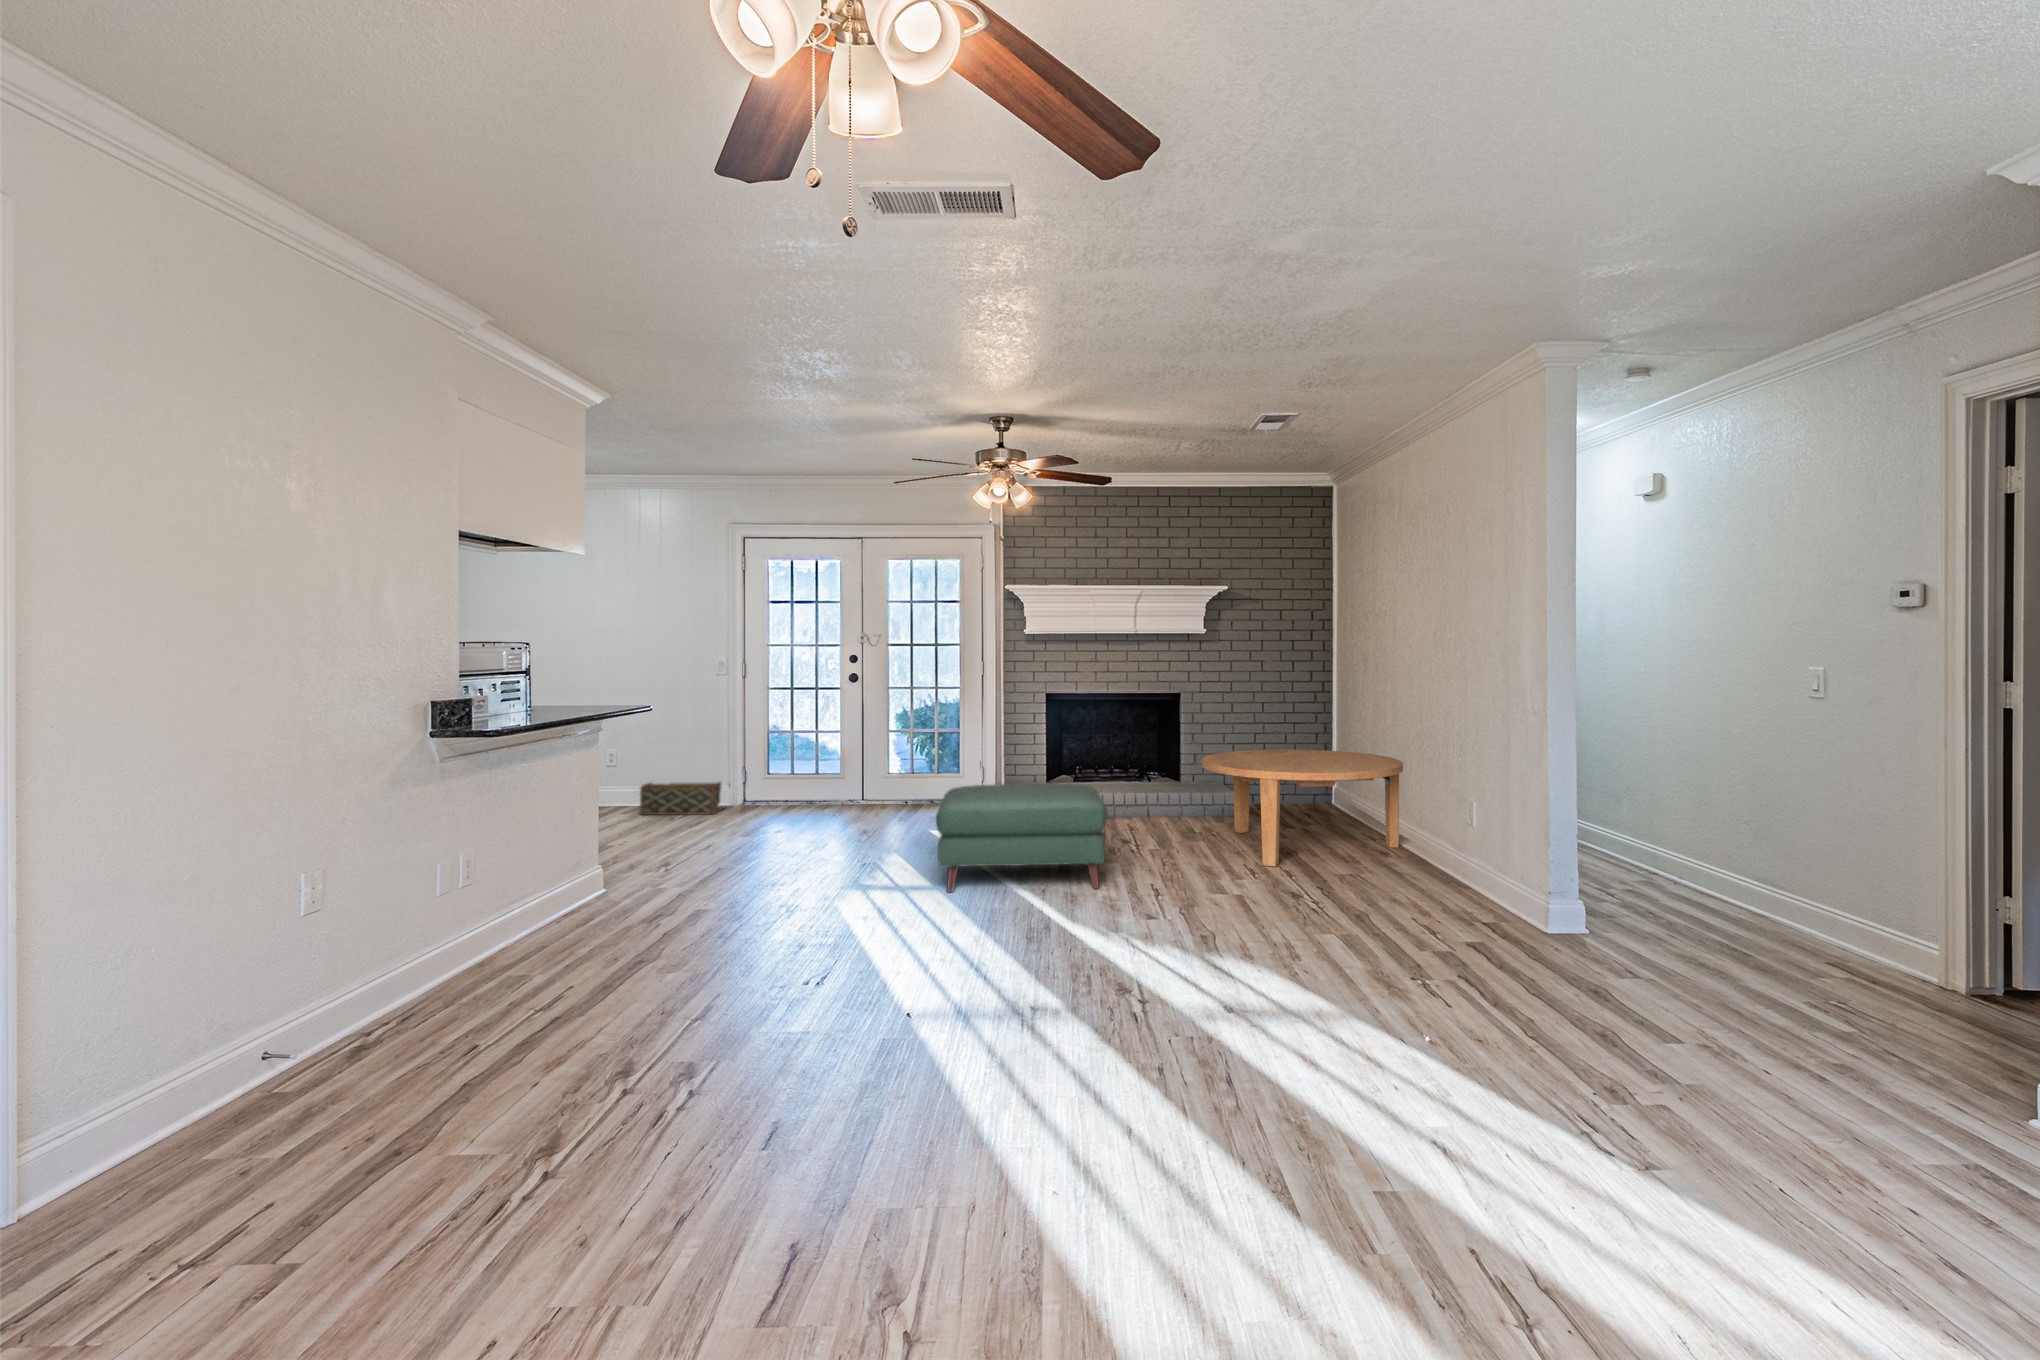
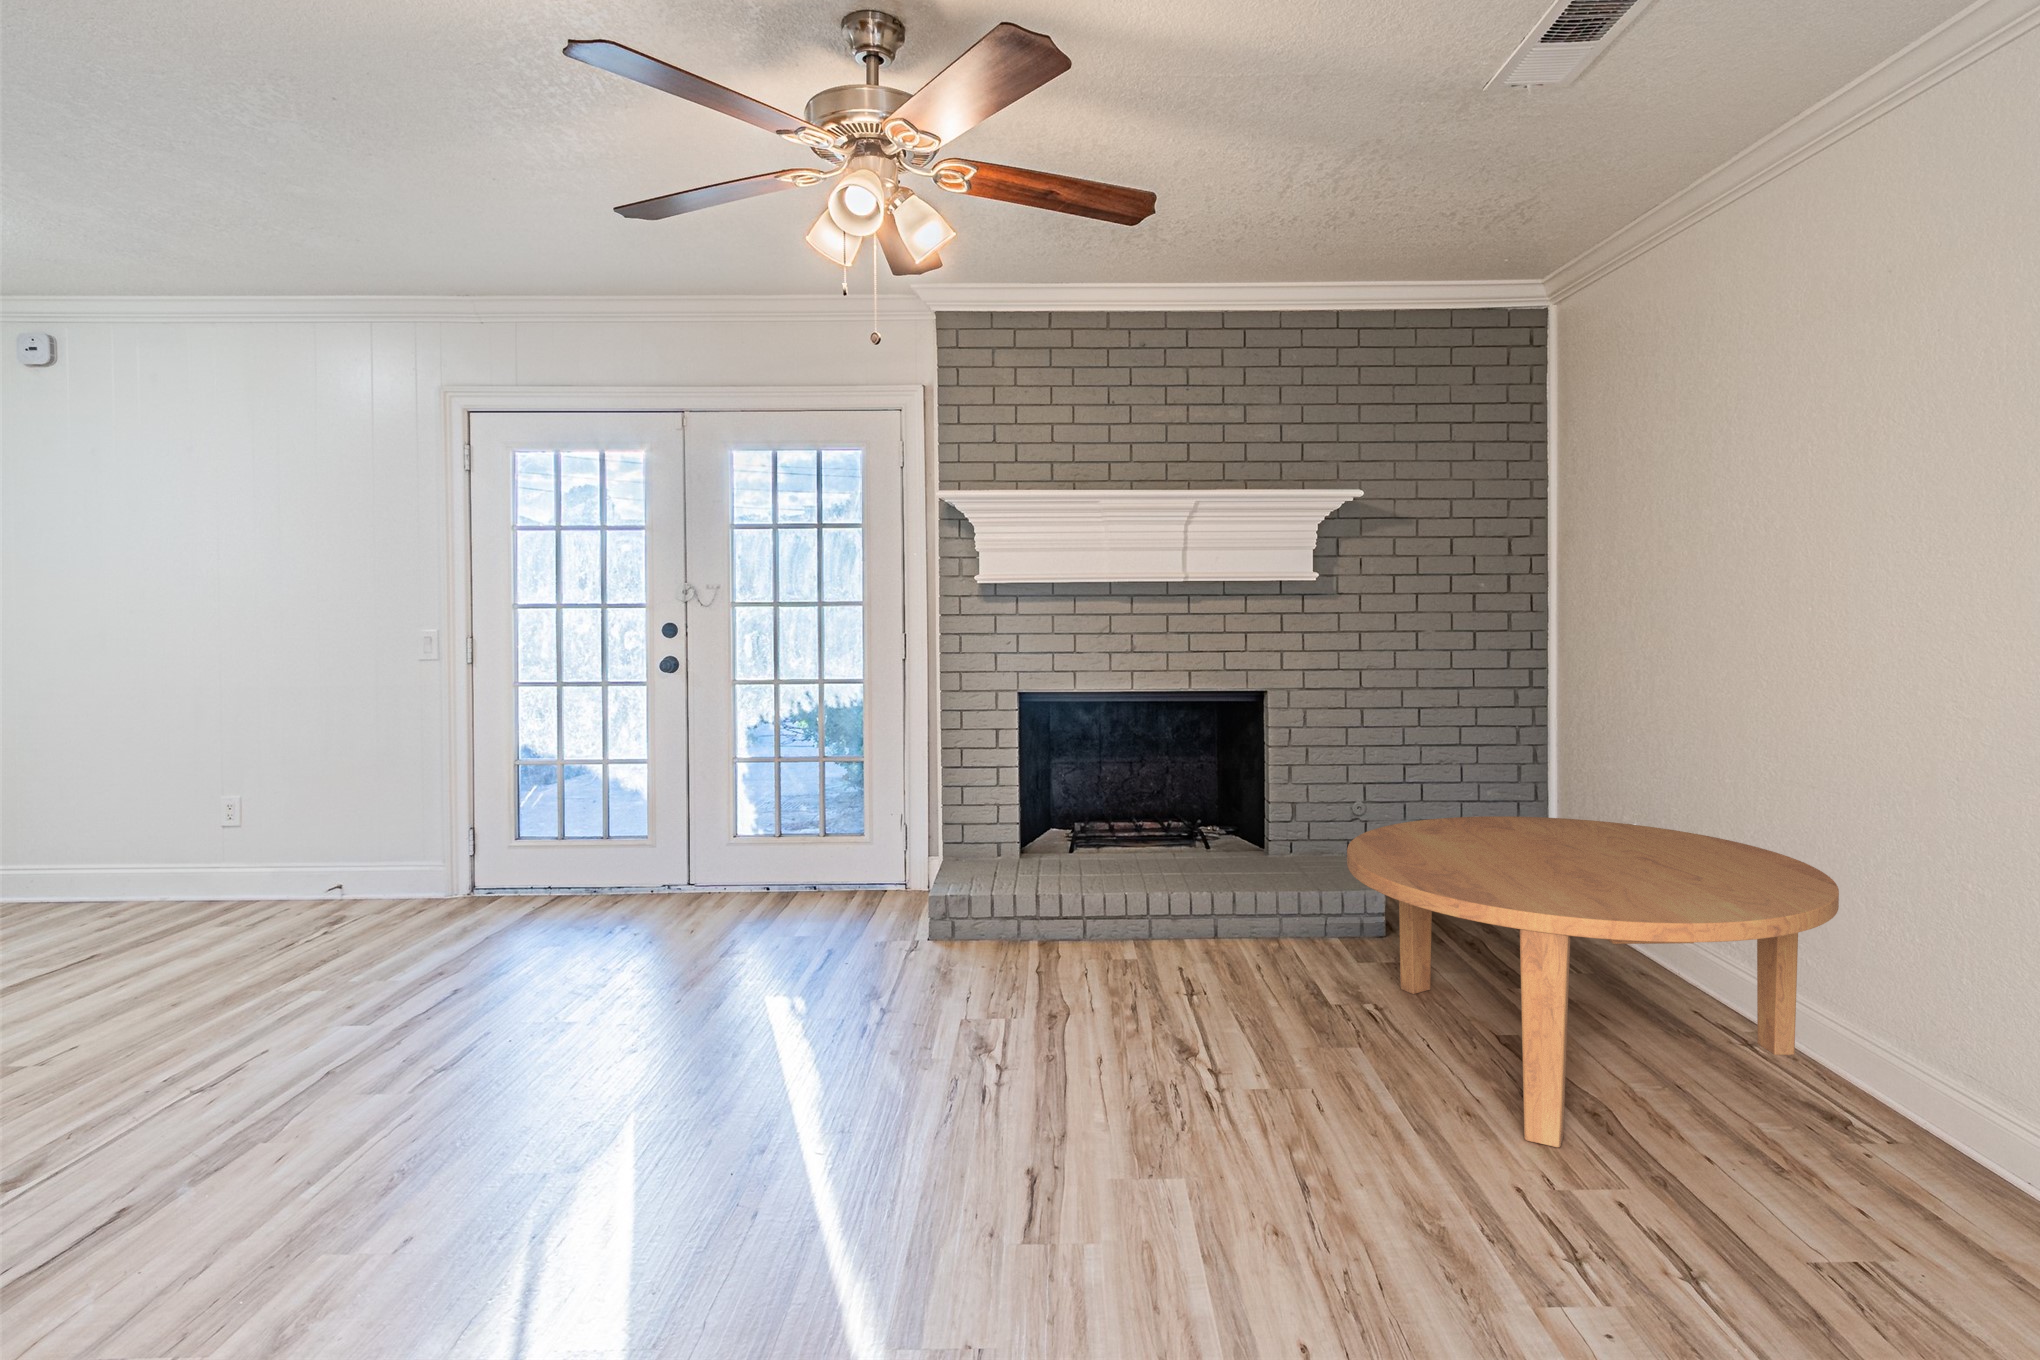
woven basket: present [640,782,724,815] -> none [258,850,440,923]
ottoman: present [936,784,1108,892] -> none [668,944,1150,1294]

